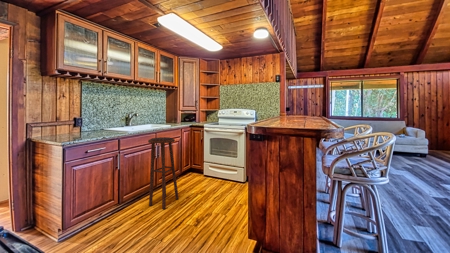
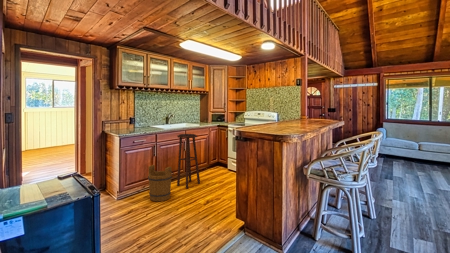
bucket: none [109,185,148,240] -> present [148,165,174,201]

